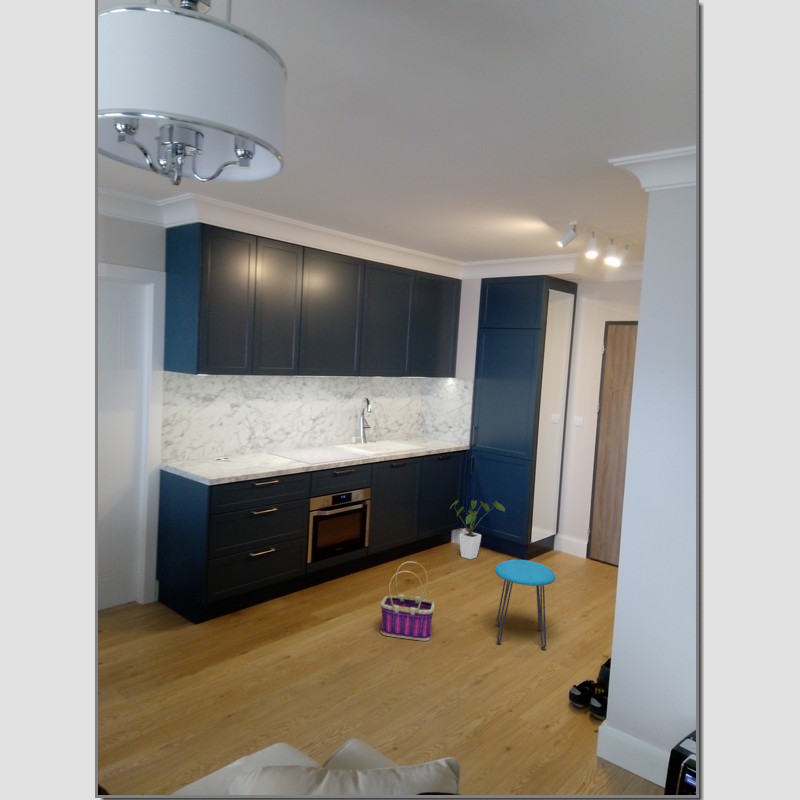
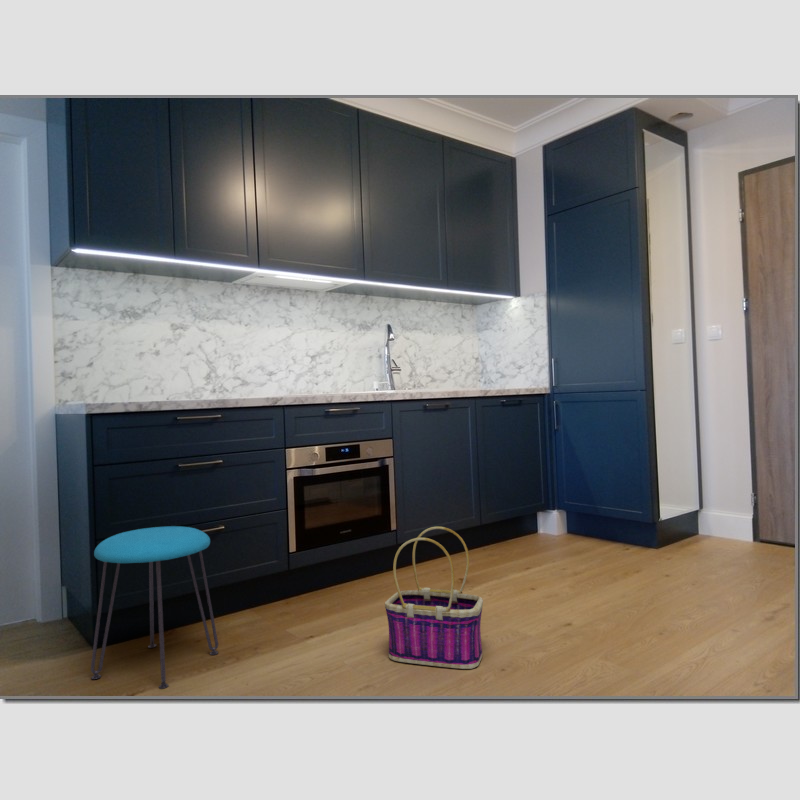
house plant: present [451,500,505,559] -> none [525,459,612,550]
stool: present [495,560,555,650] -> present [91,526,218,689]

